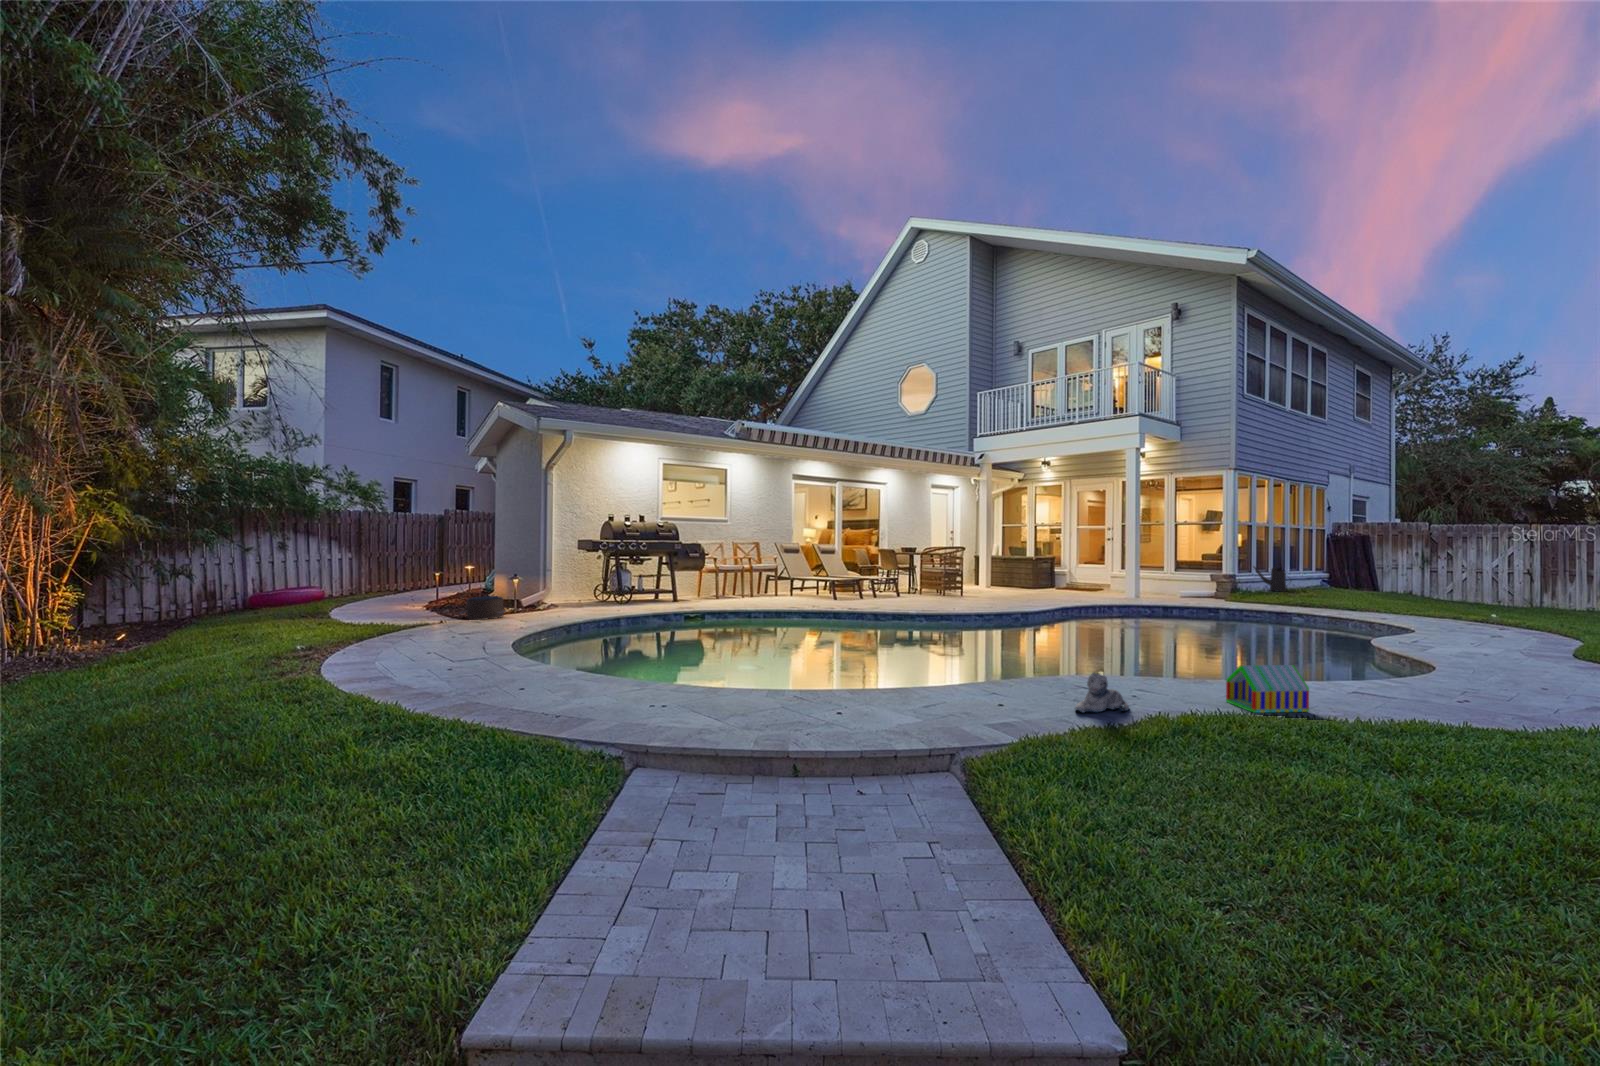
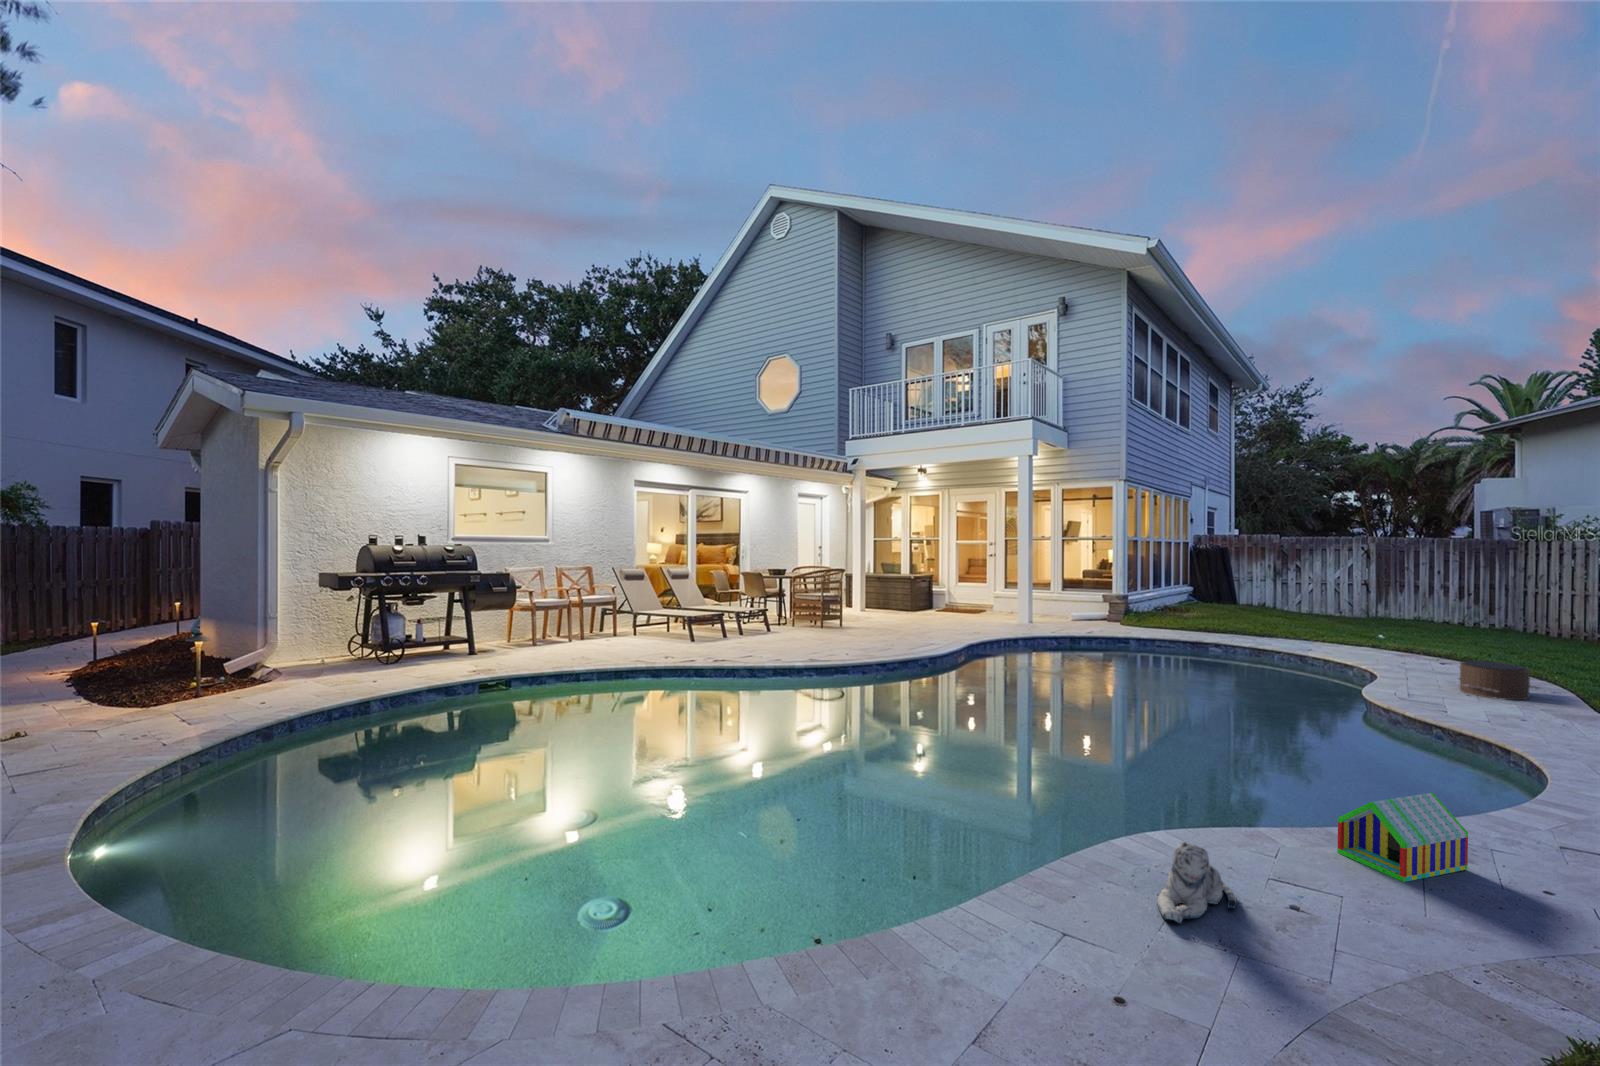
watering can: present [1254,563,1286,592] -> none [1138,580,1177,611]
pouf: present [460,596,507,620] -> present [1460,661,1539,700]

